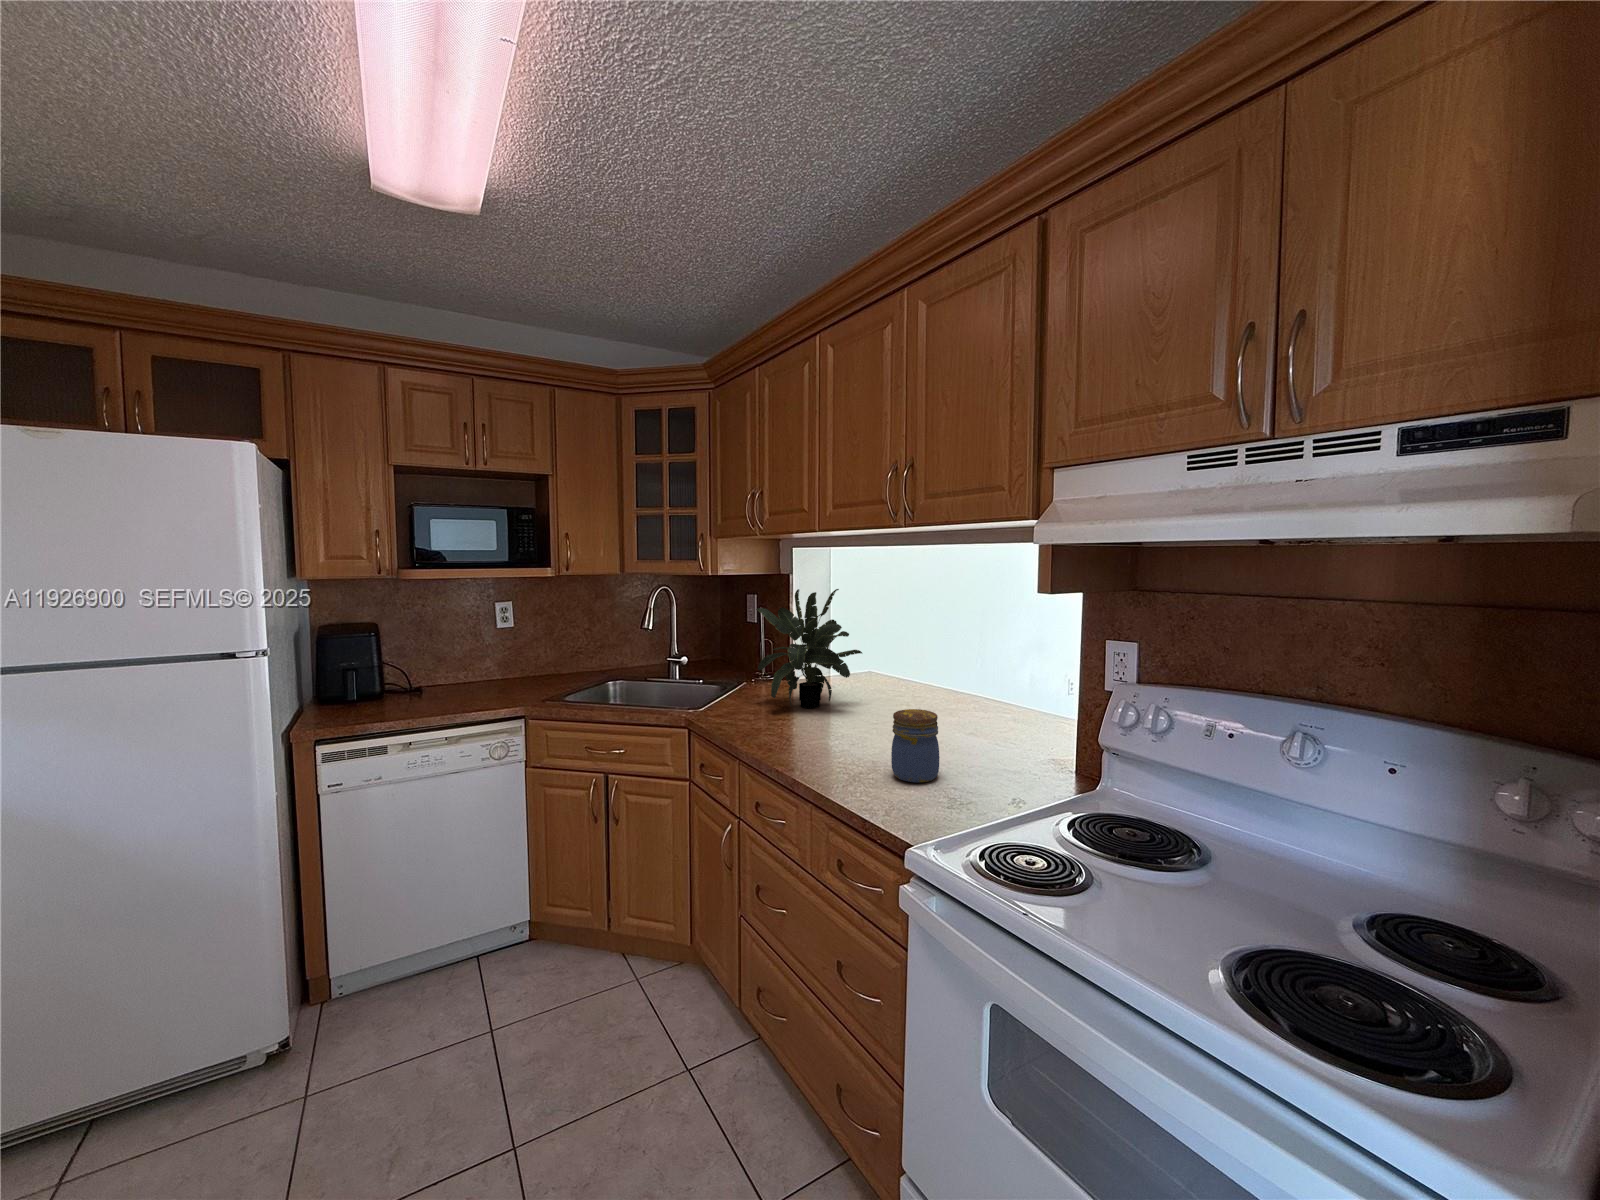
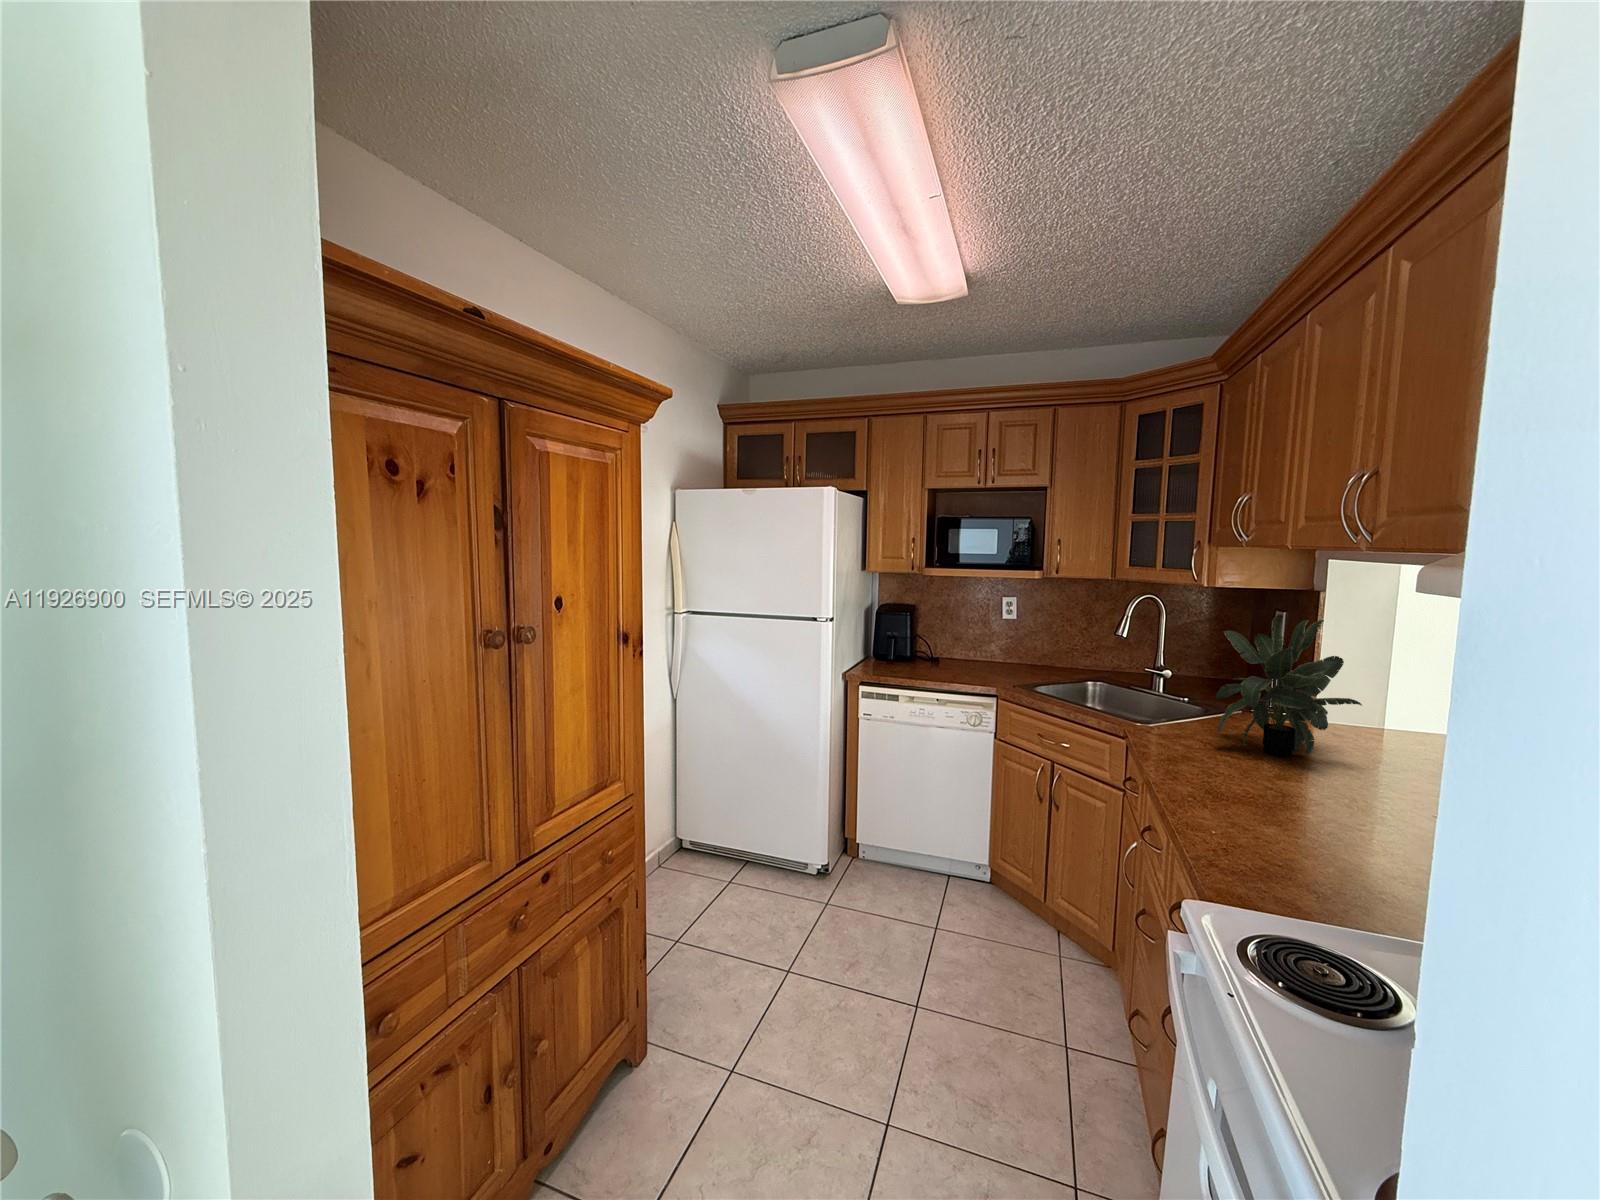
jar: present [891,709,939,782] -> none [1268,777,1346,871]

